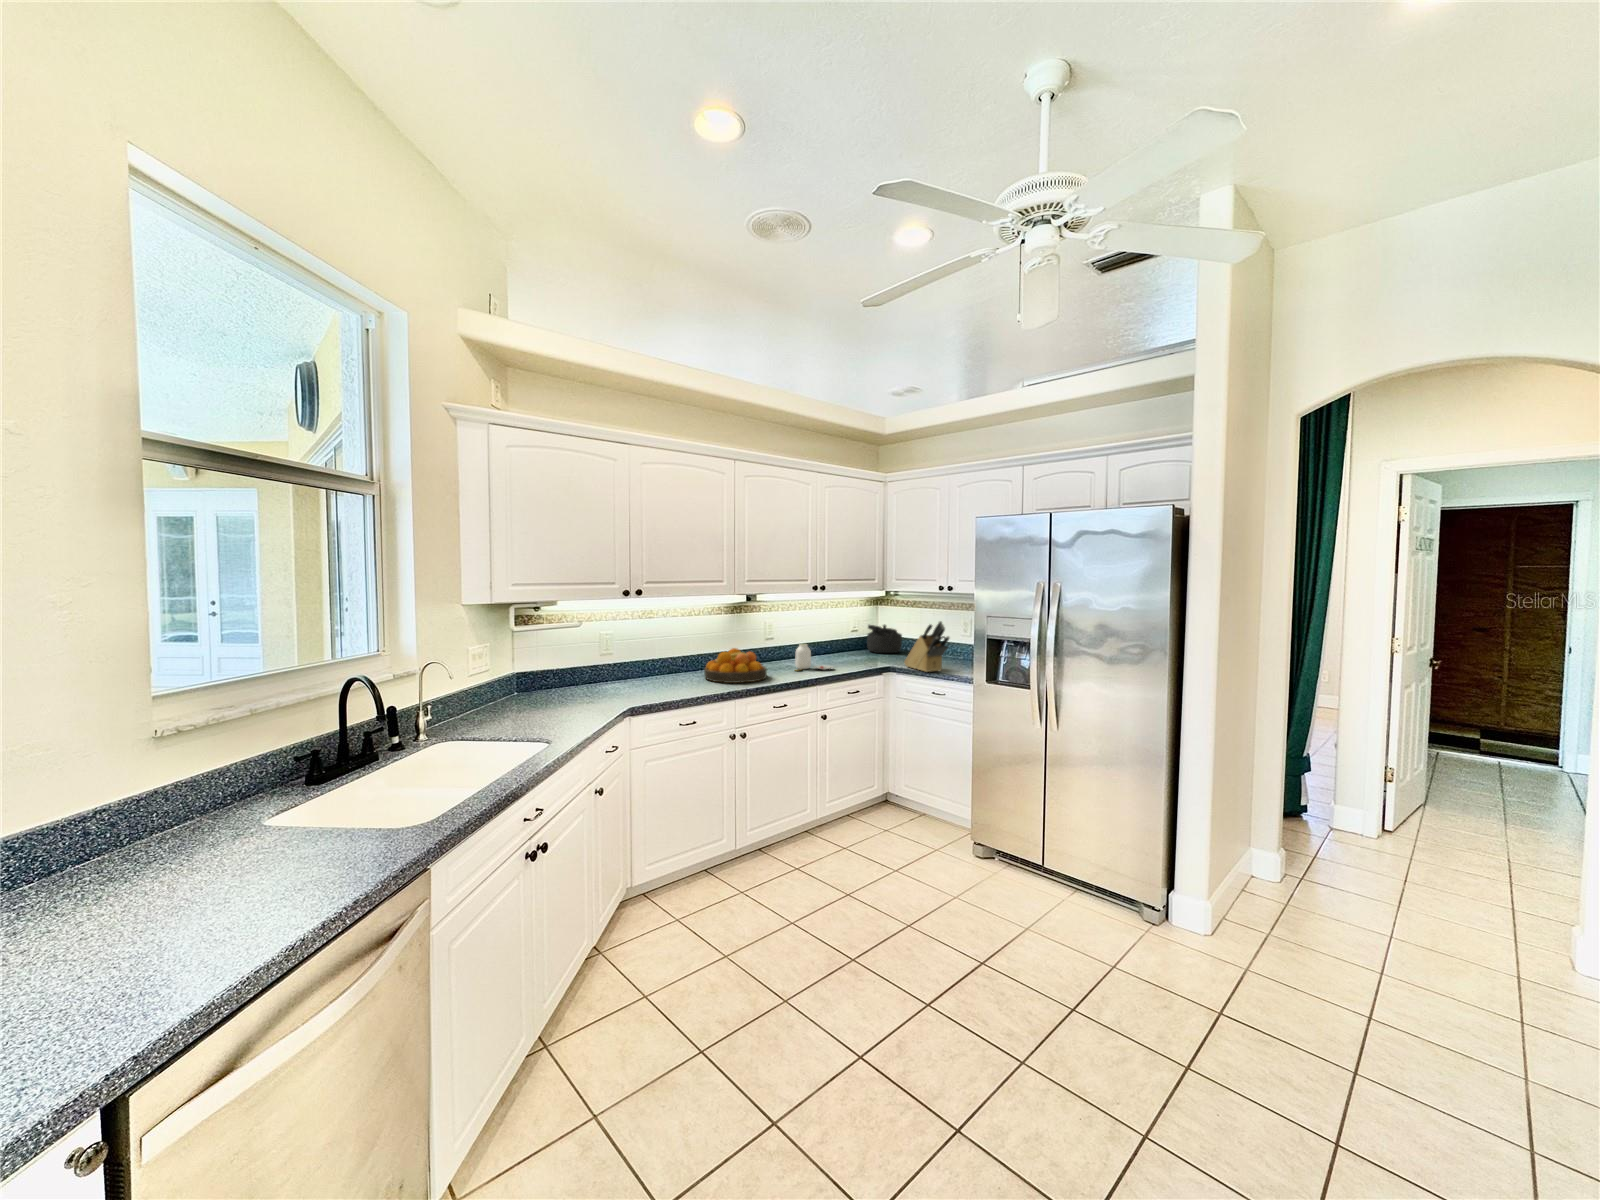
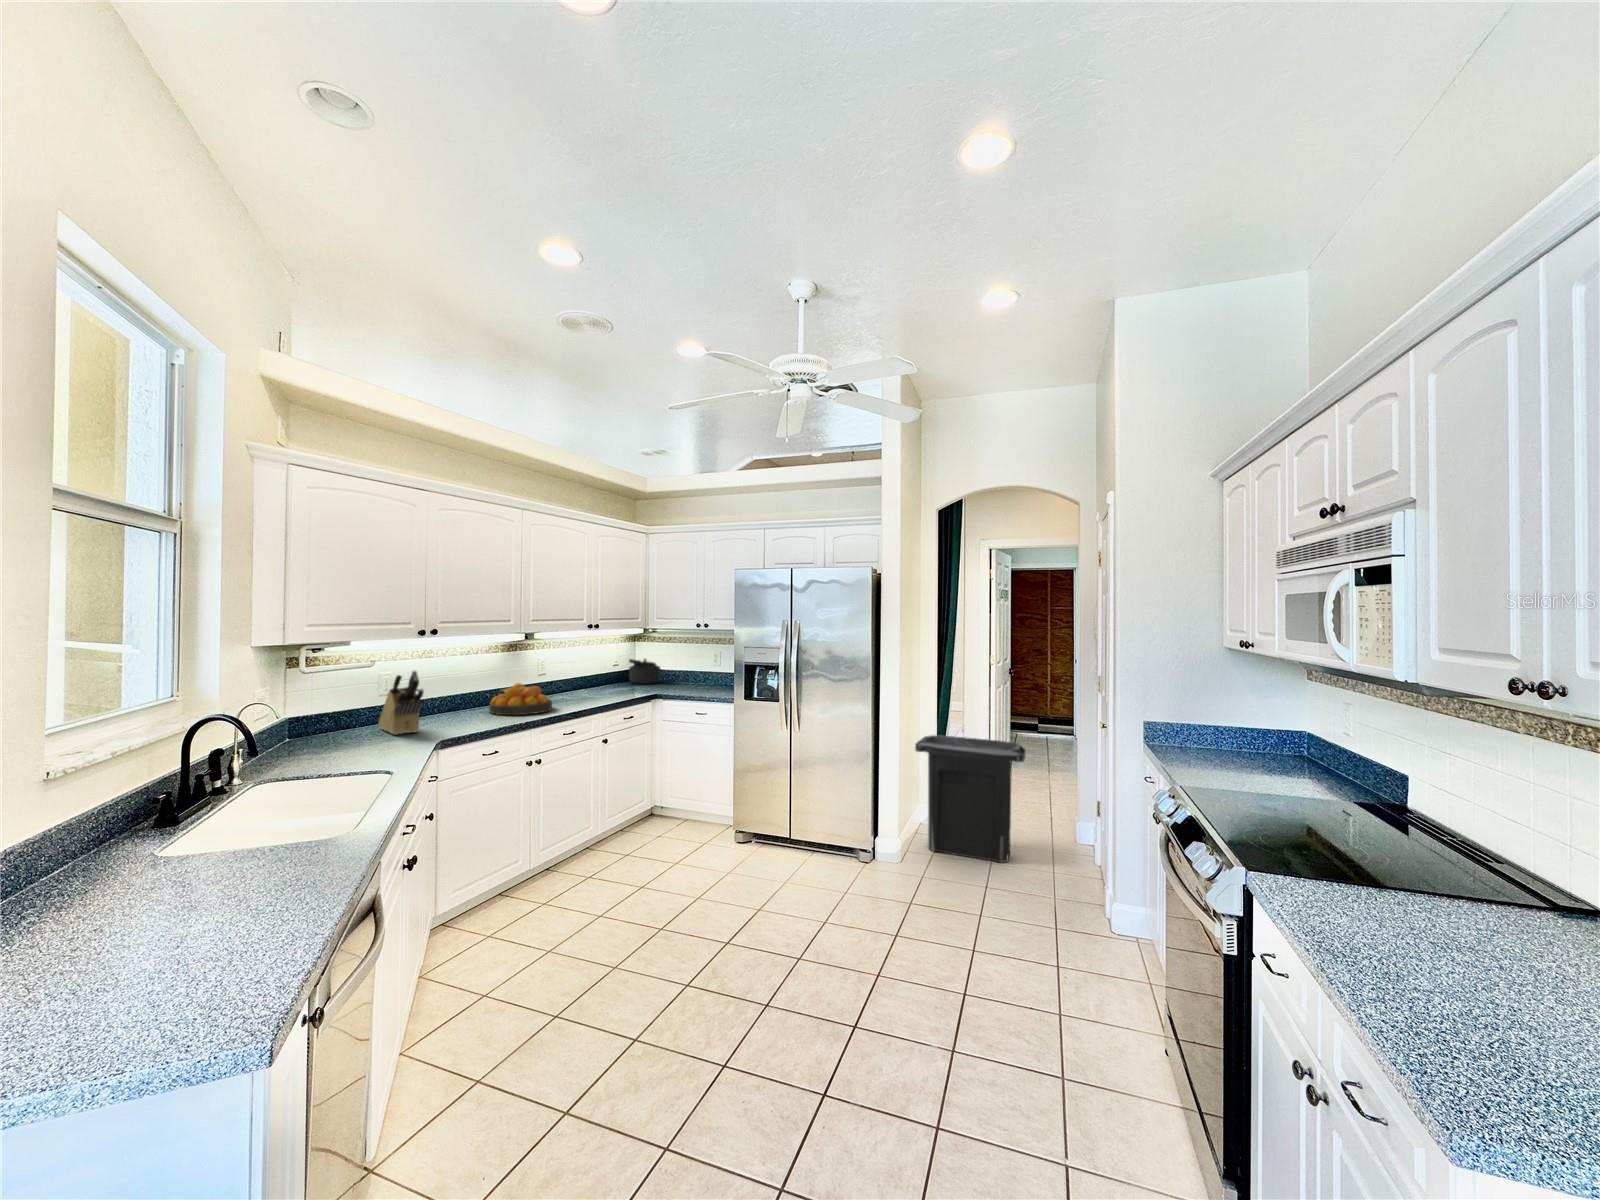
knife block: present [904,621,949,672] -> present [379,671,424,735]
jar: present [795,644,833,670] -> none [573,677,611,702]
trash can: none [1243,754,1460,972] -> present [915,735,1025,863]

